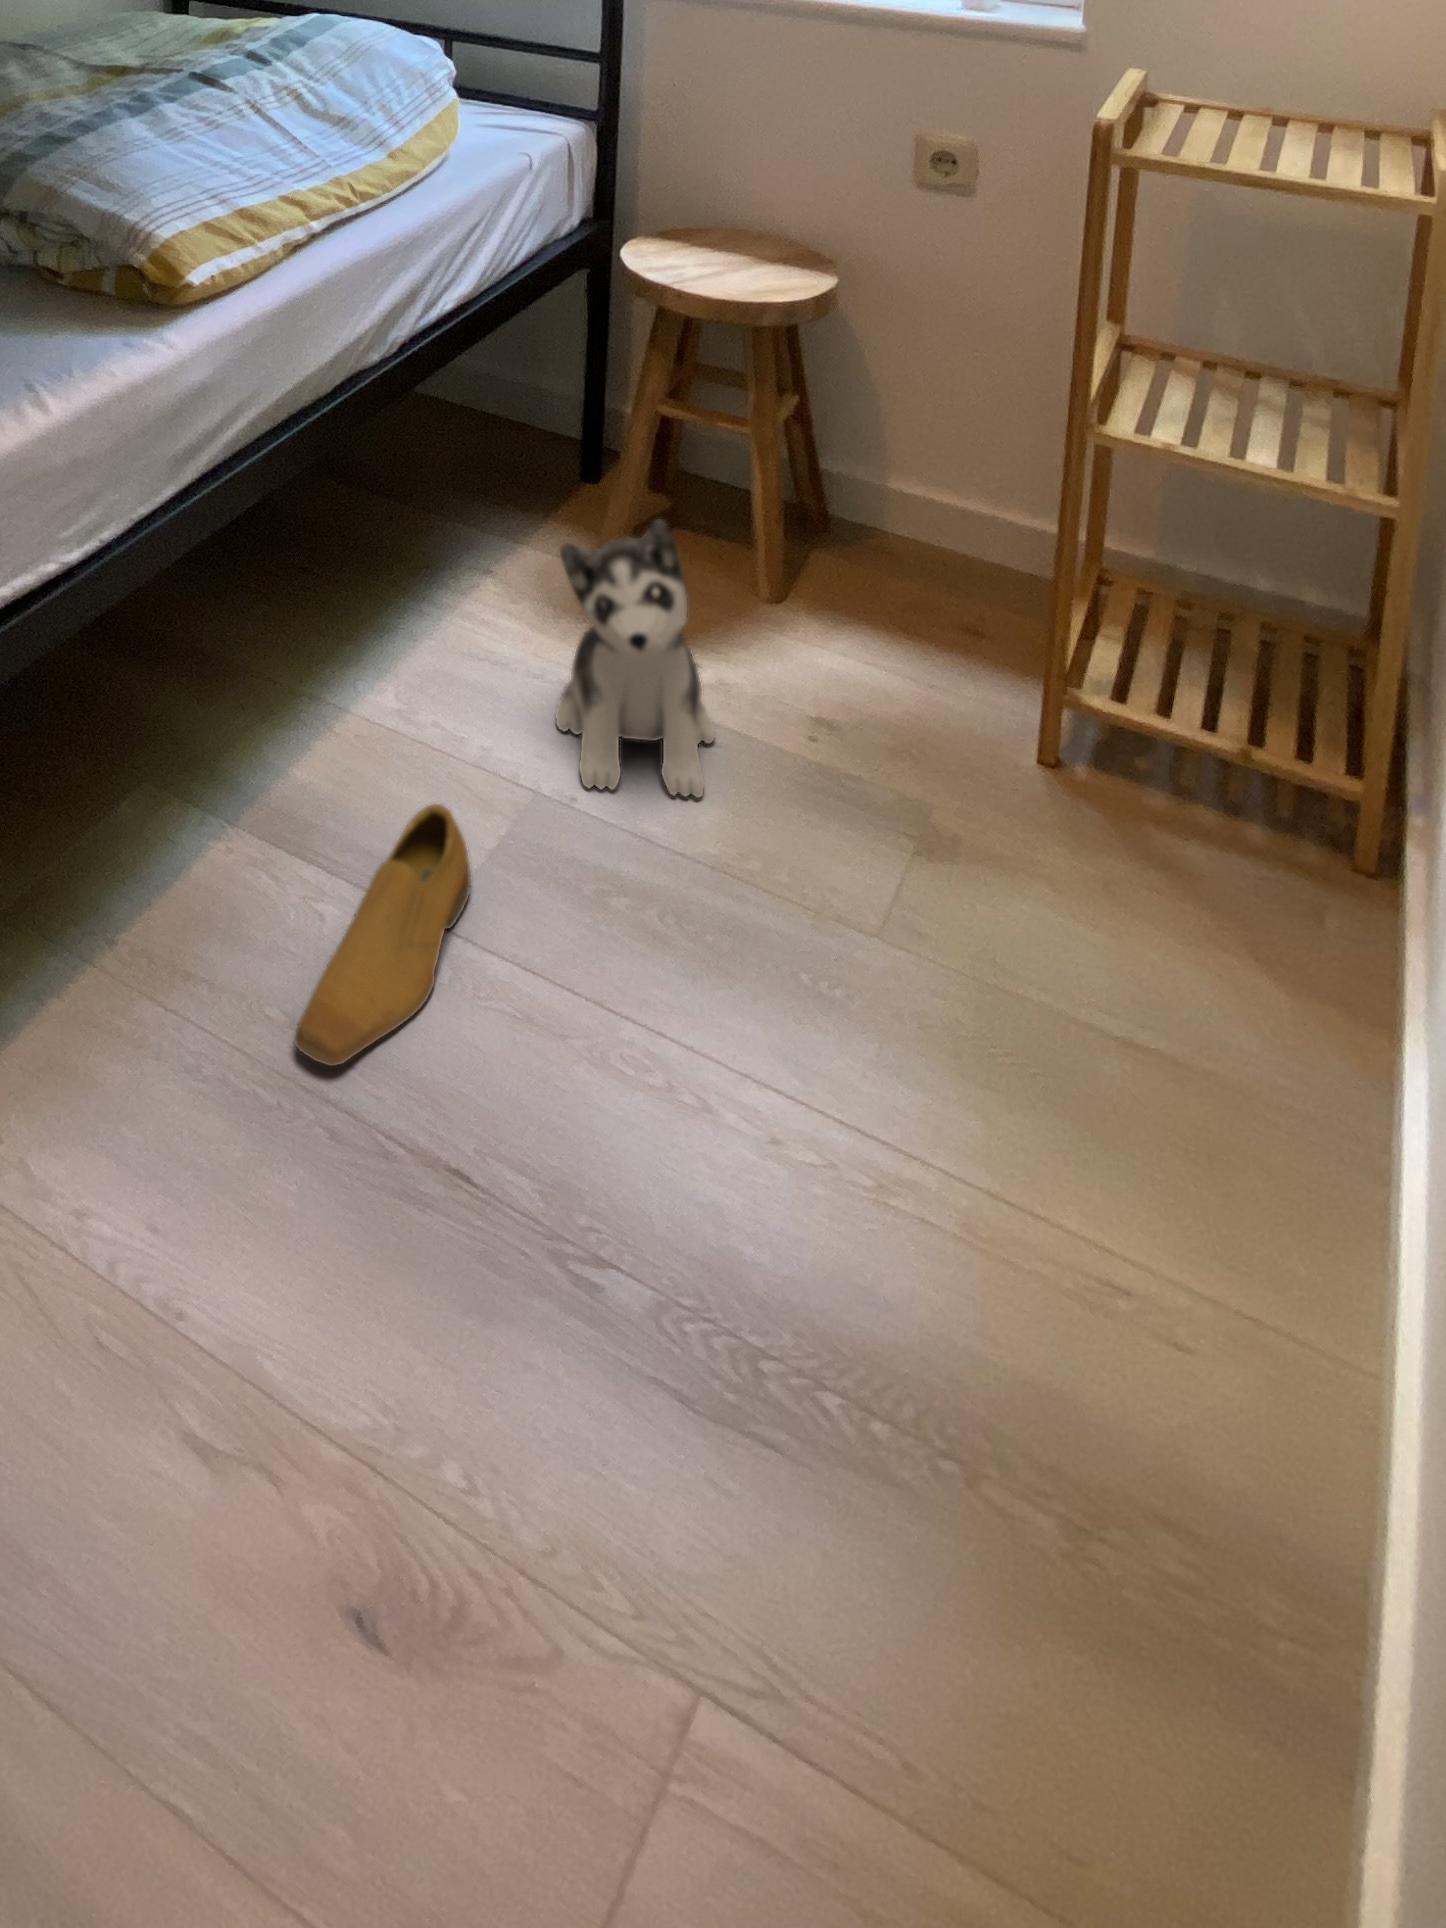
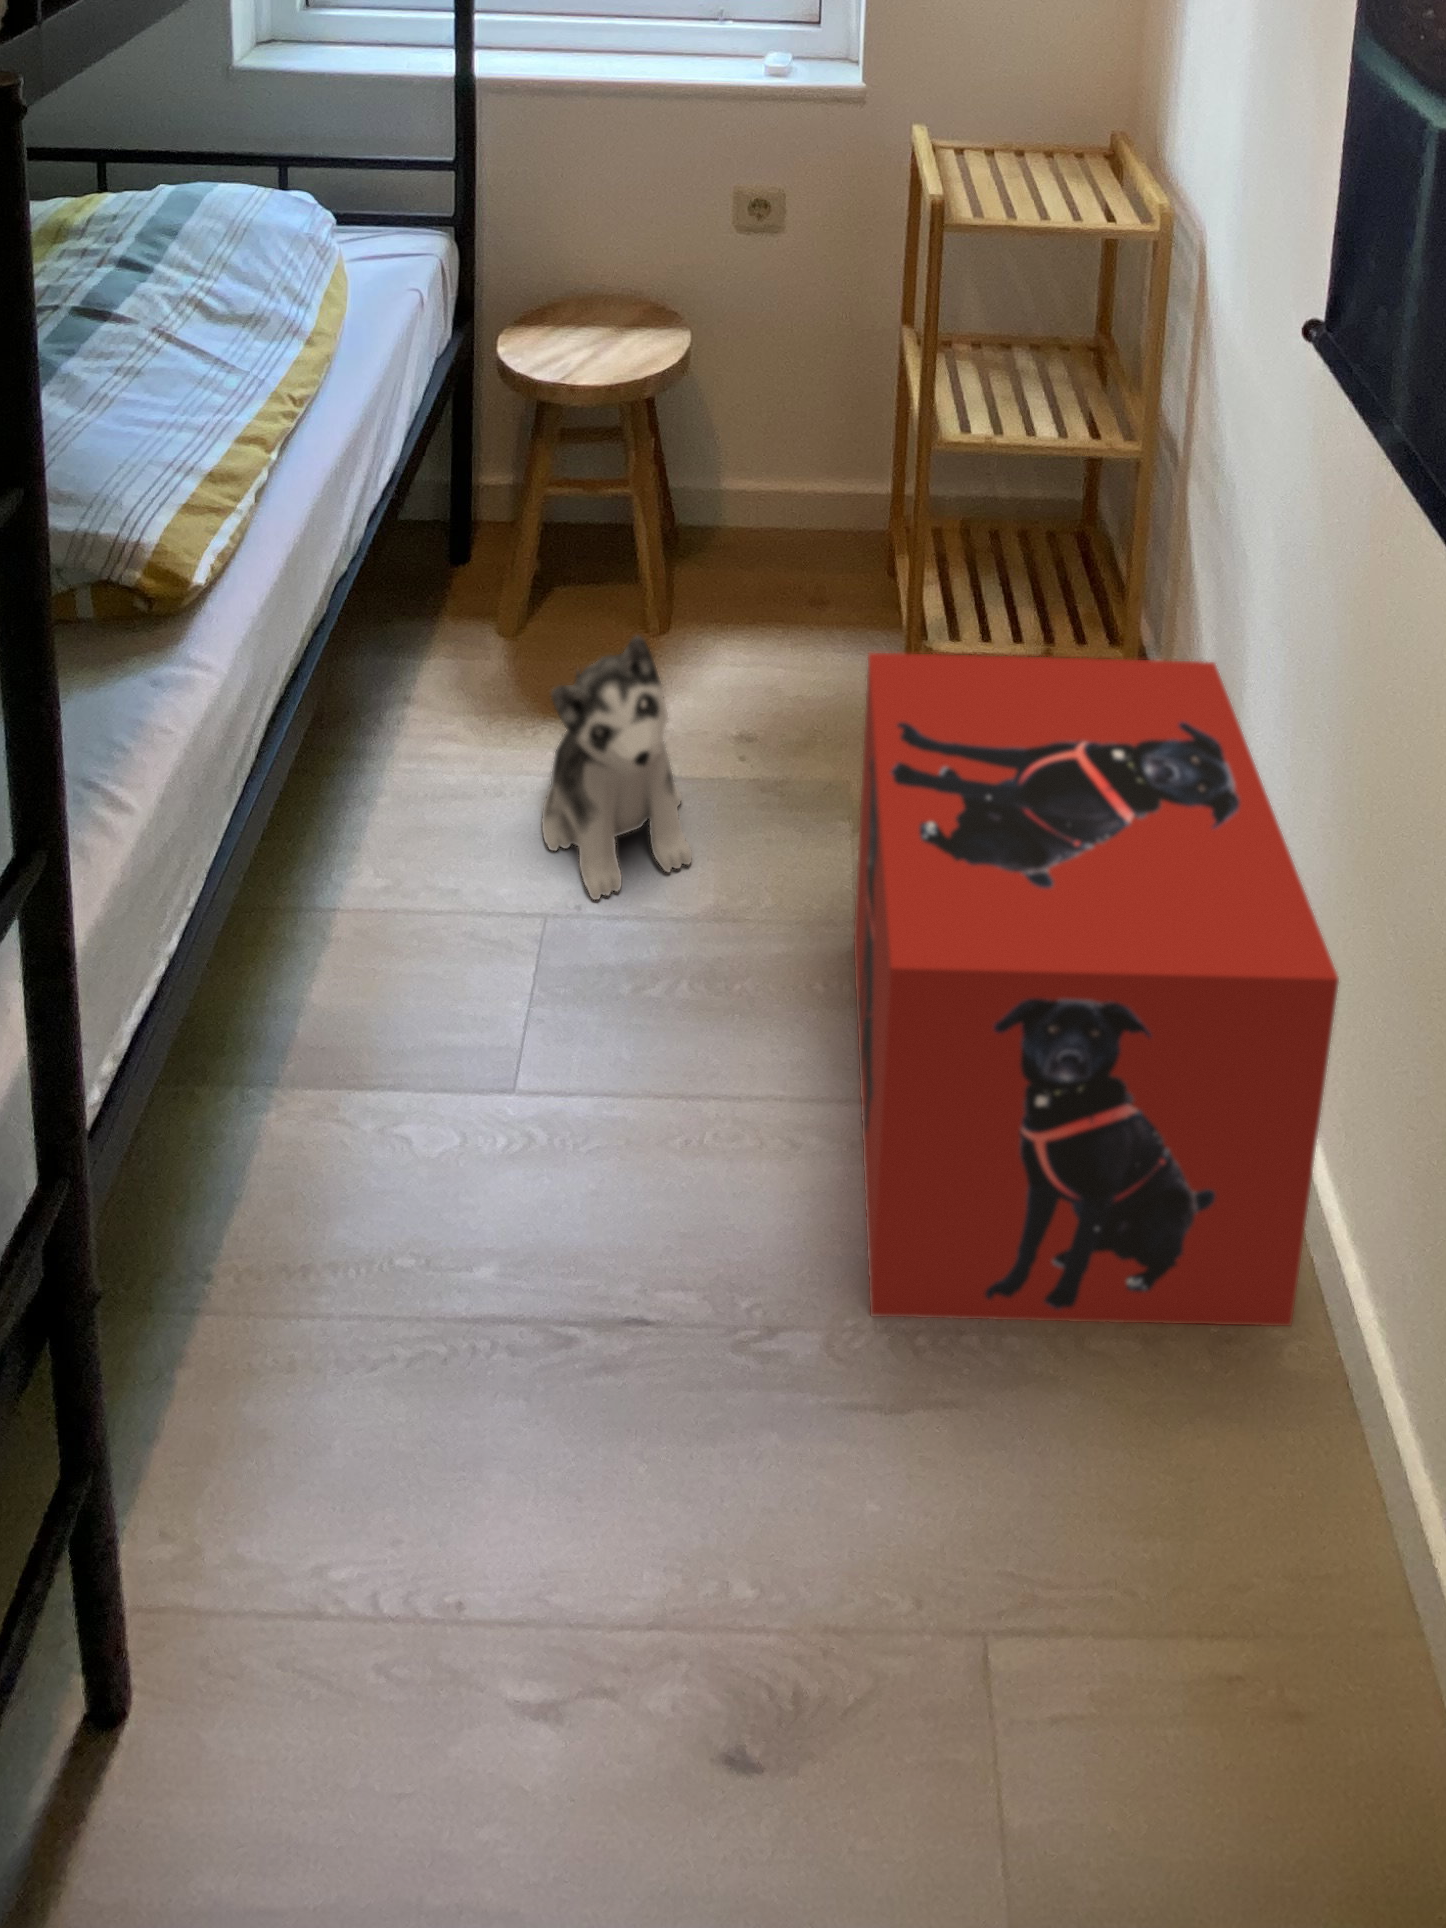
storage box: none [730,582,1402,1641] -> present [854,653,1339,1326]
shoe: present [294,804,471,1066] -> none [435,997,541,1332]

